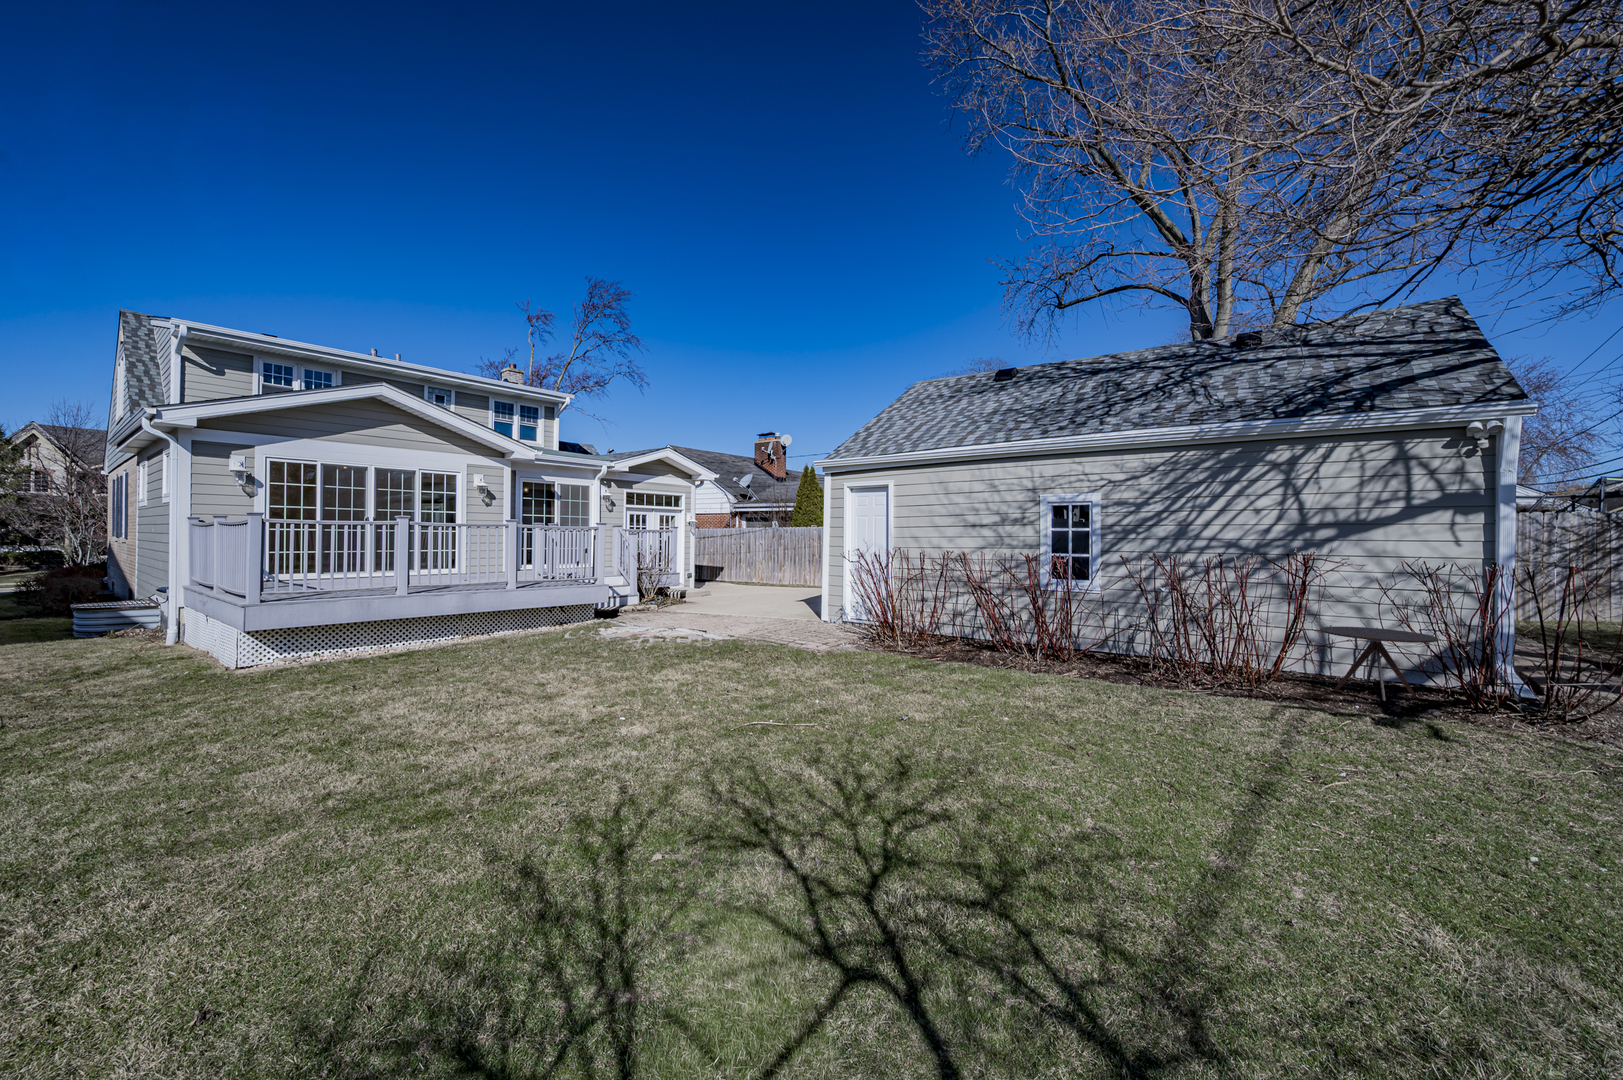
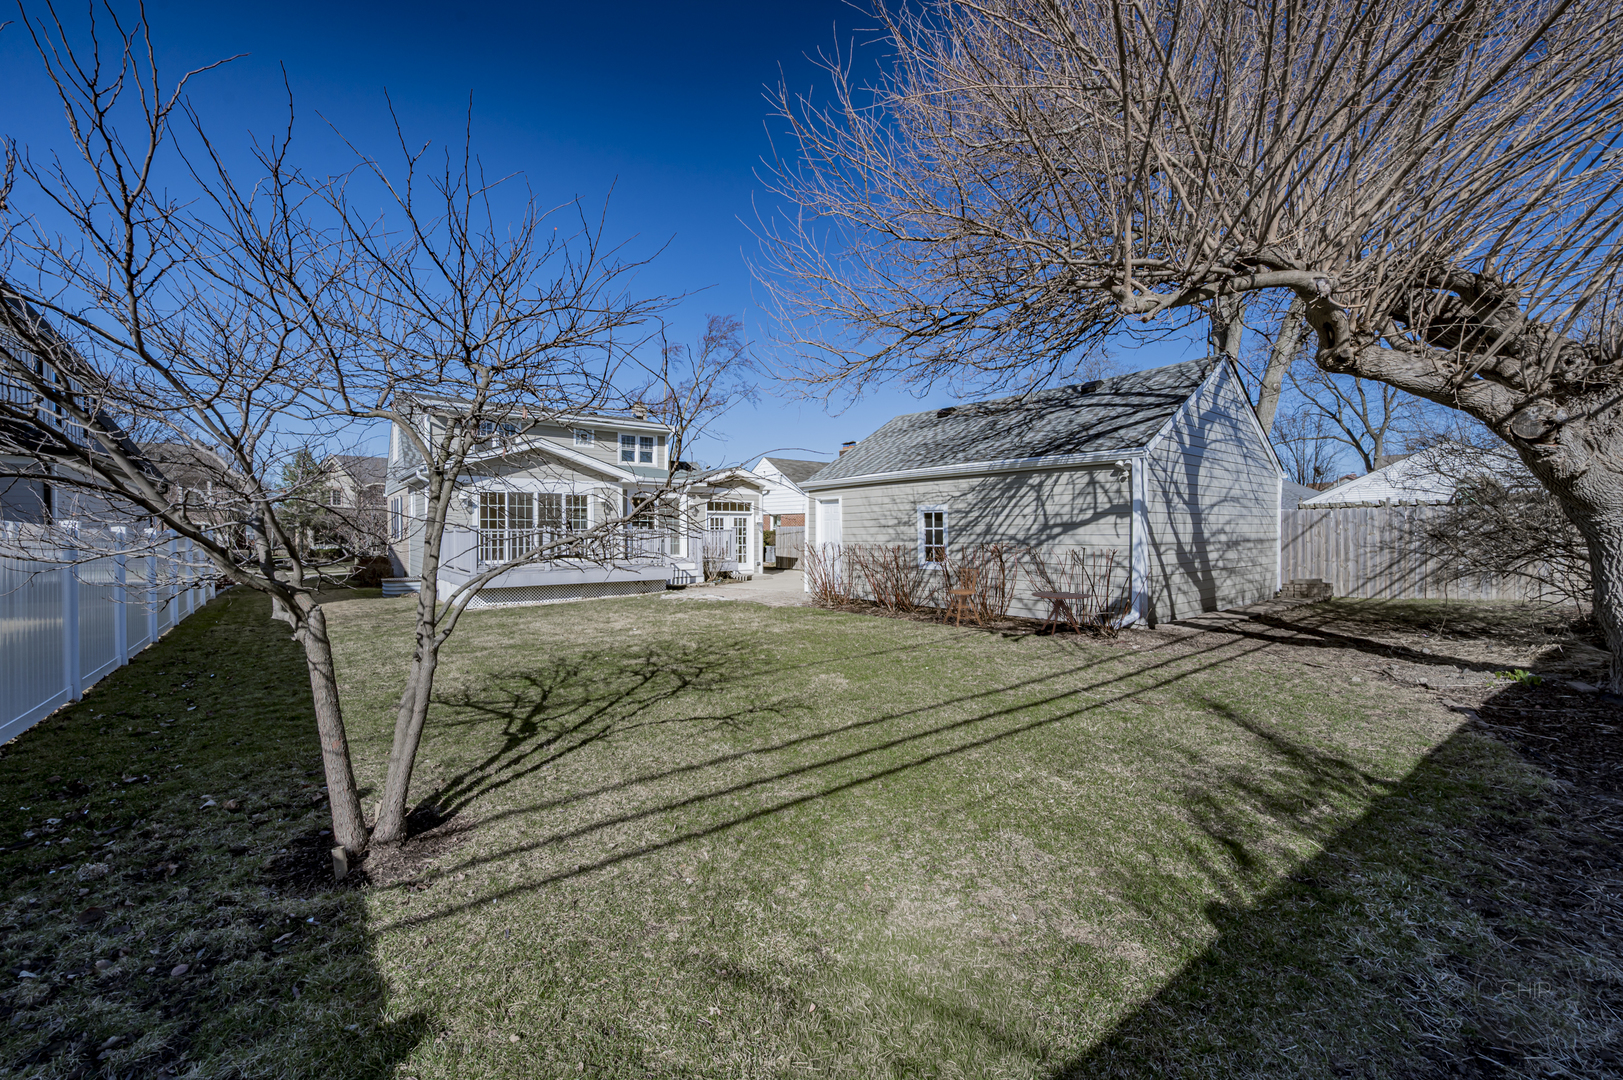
chair: none [1159,592,1231,690] -> present [944,569,981,627]

